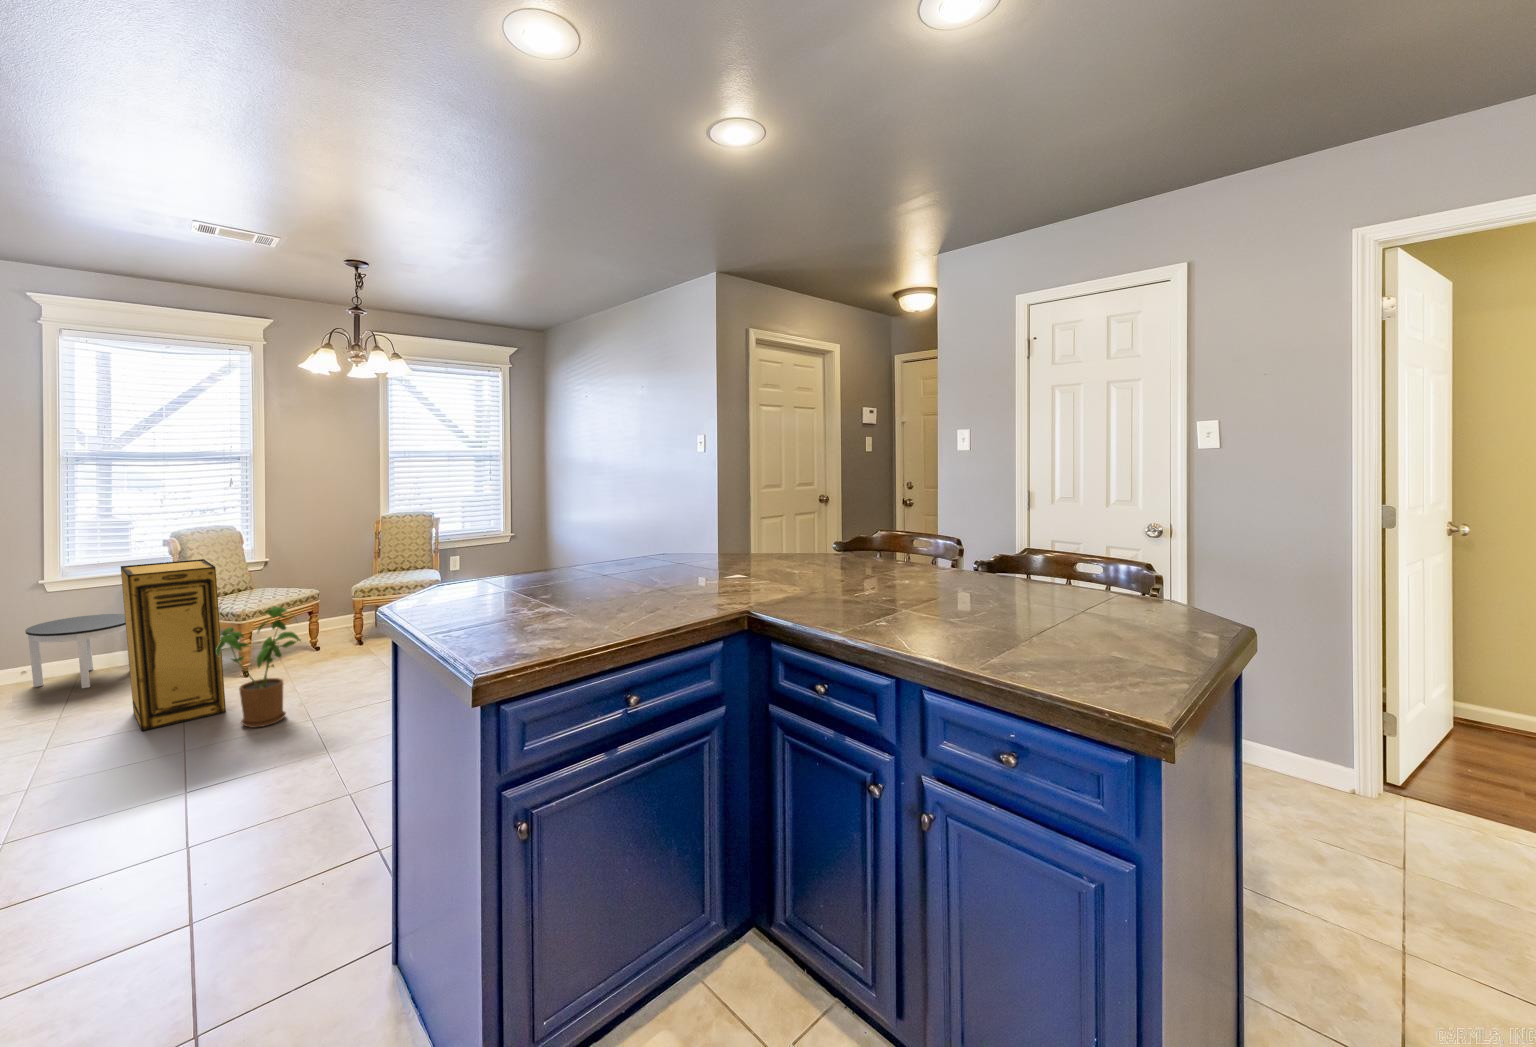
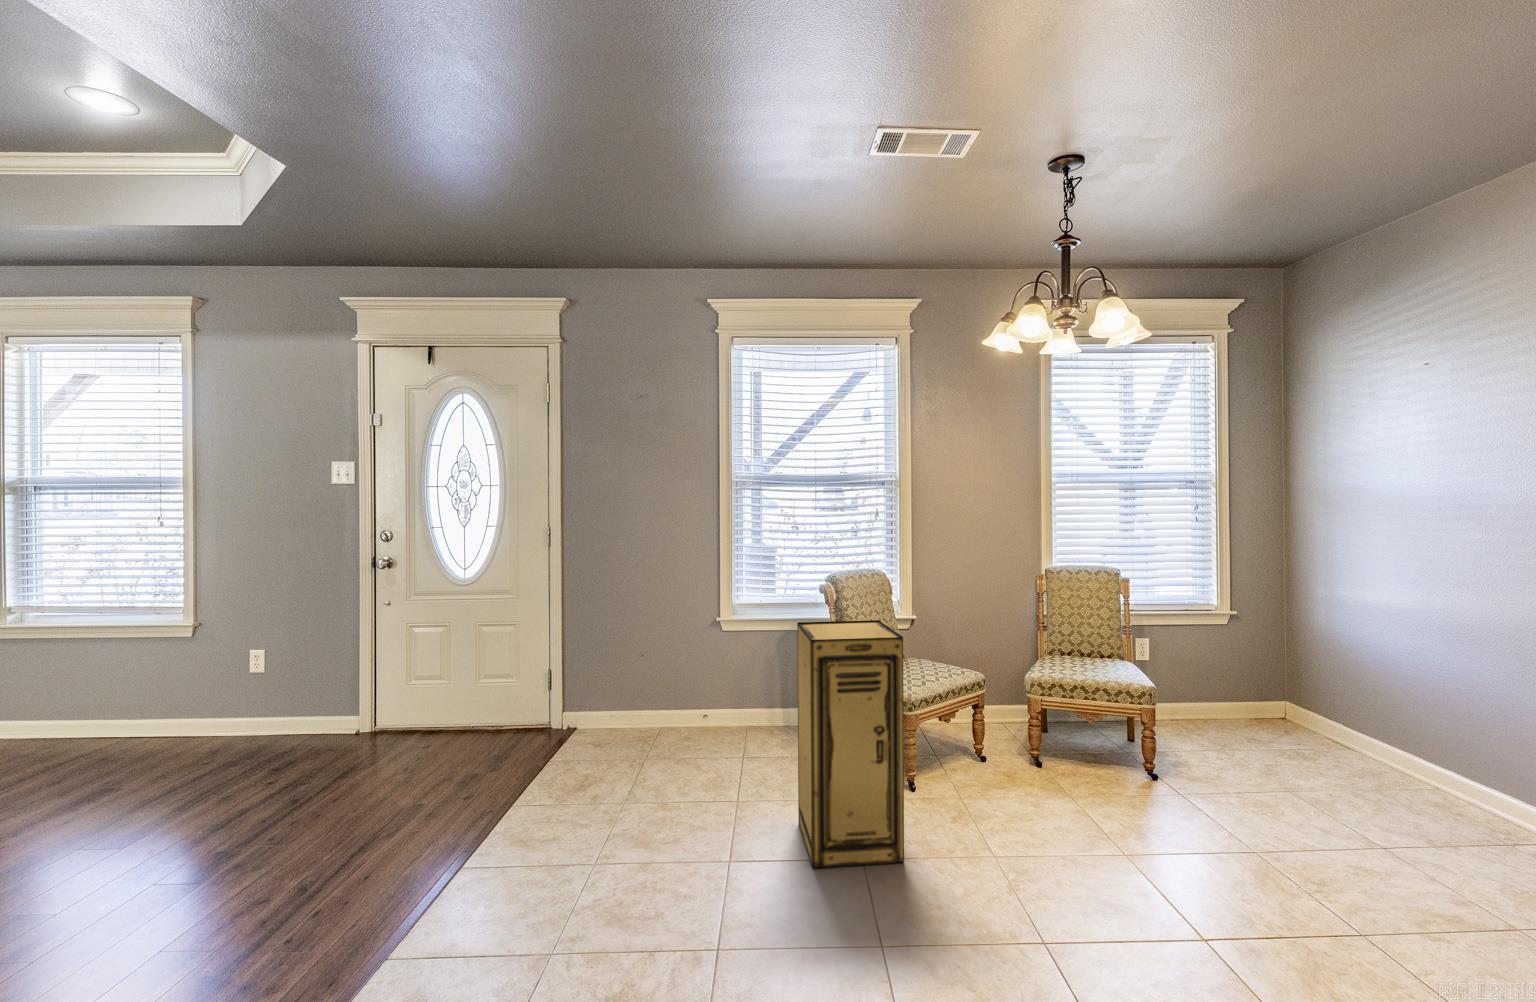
house plant: present [216,607,301,728] -> none [908,715,1036,926]
round table: present [25,614,126,688] -> none [707,667,793,759]

